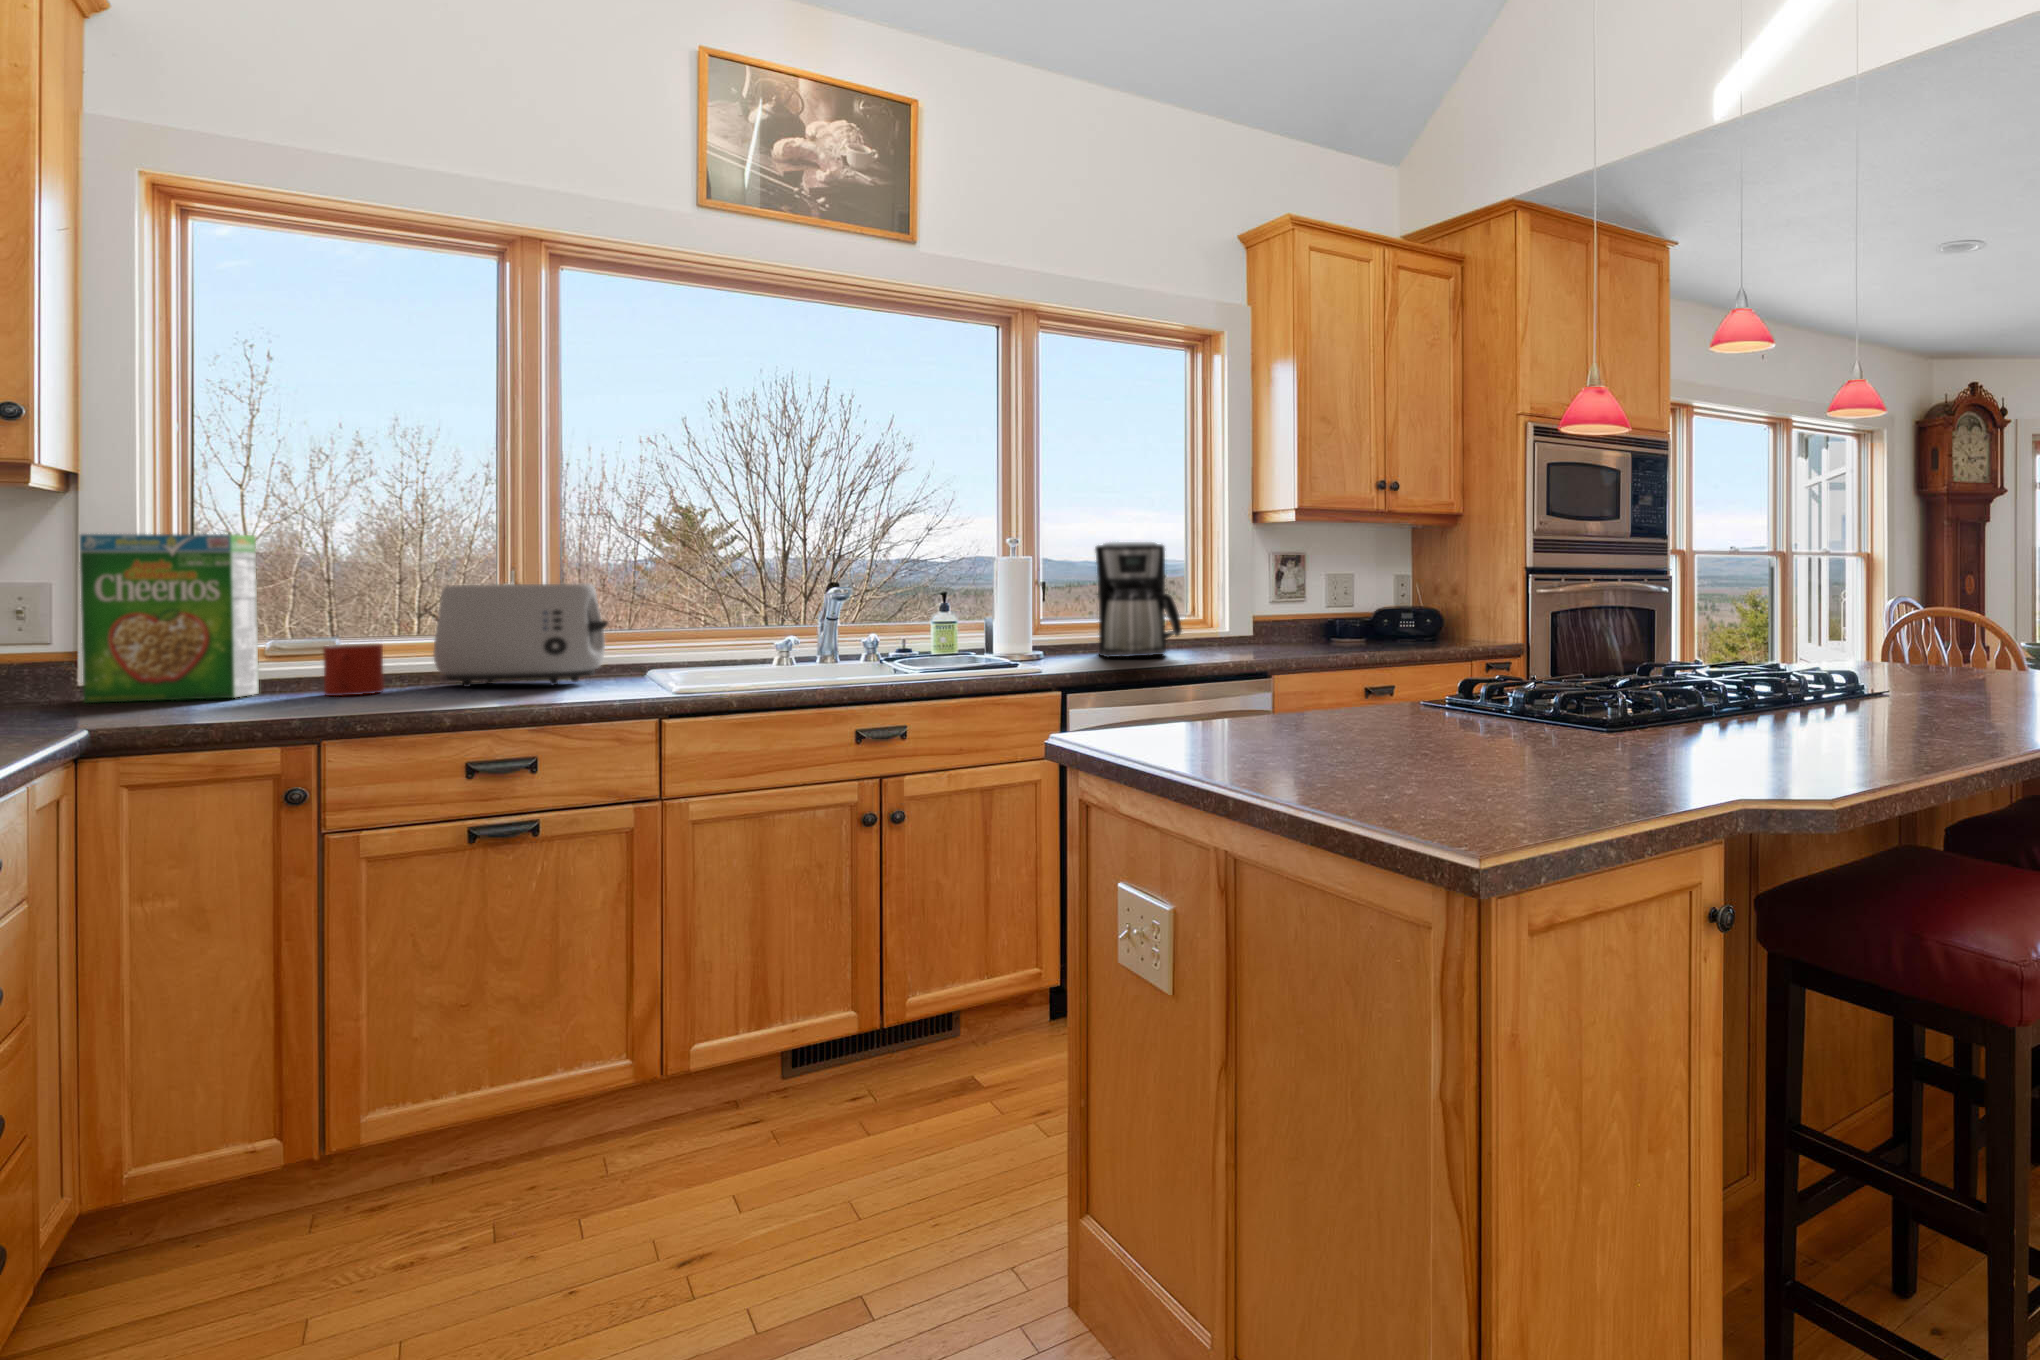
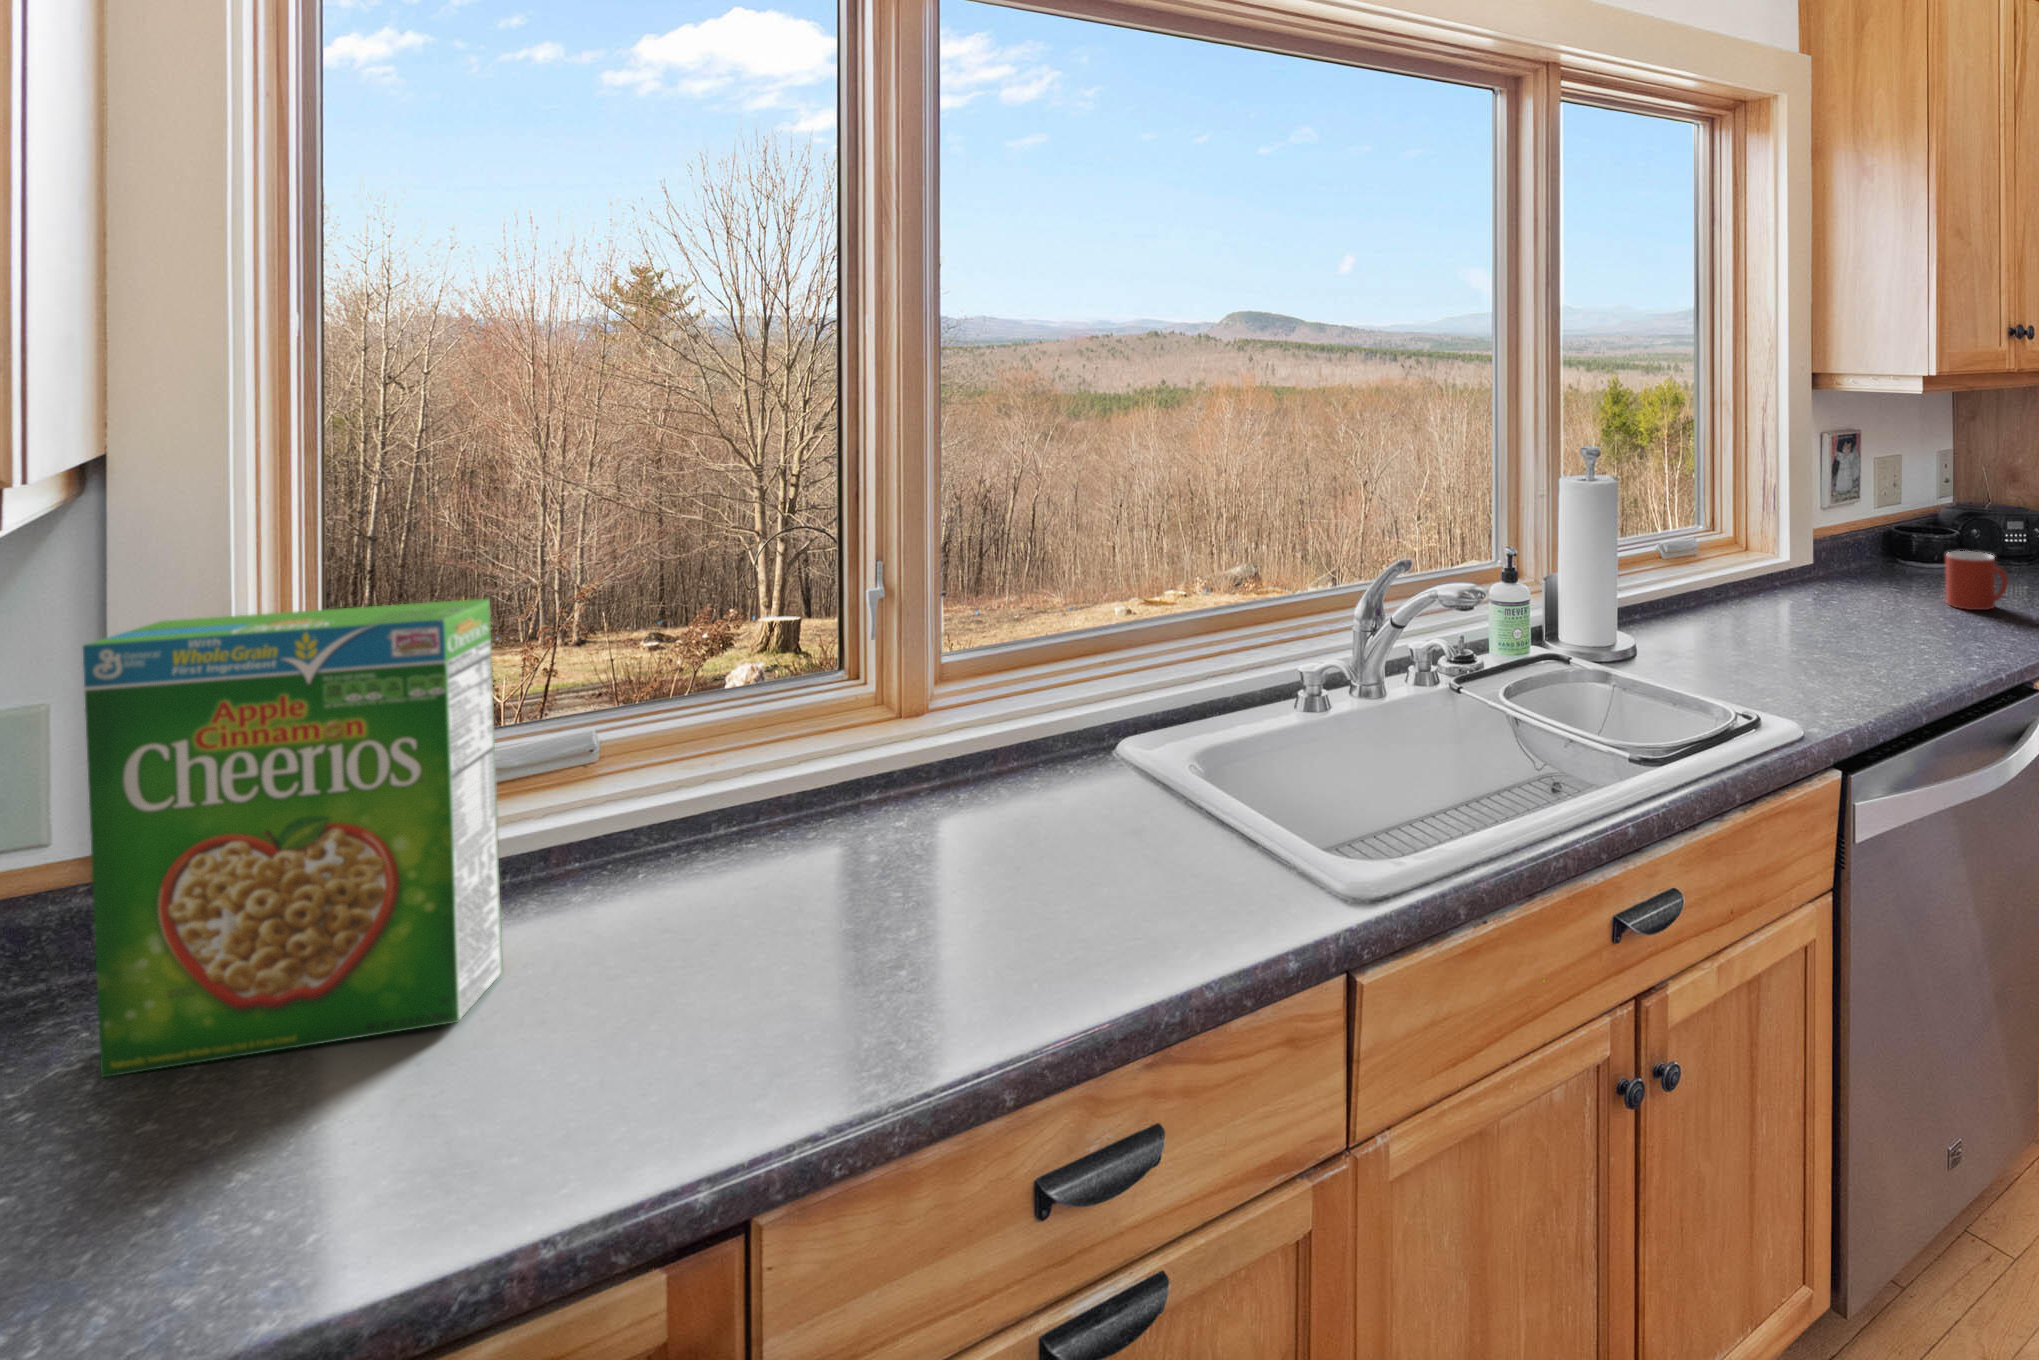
coffee maker: present [1095,542,1182,657] -> none [1726,447,1894,658]
toaster: present [433,584,608,687] -> none [840,632,1179,887]
mug: present [323,644,384,696] -> present [1946,551,2008,610]

